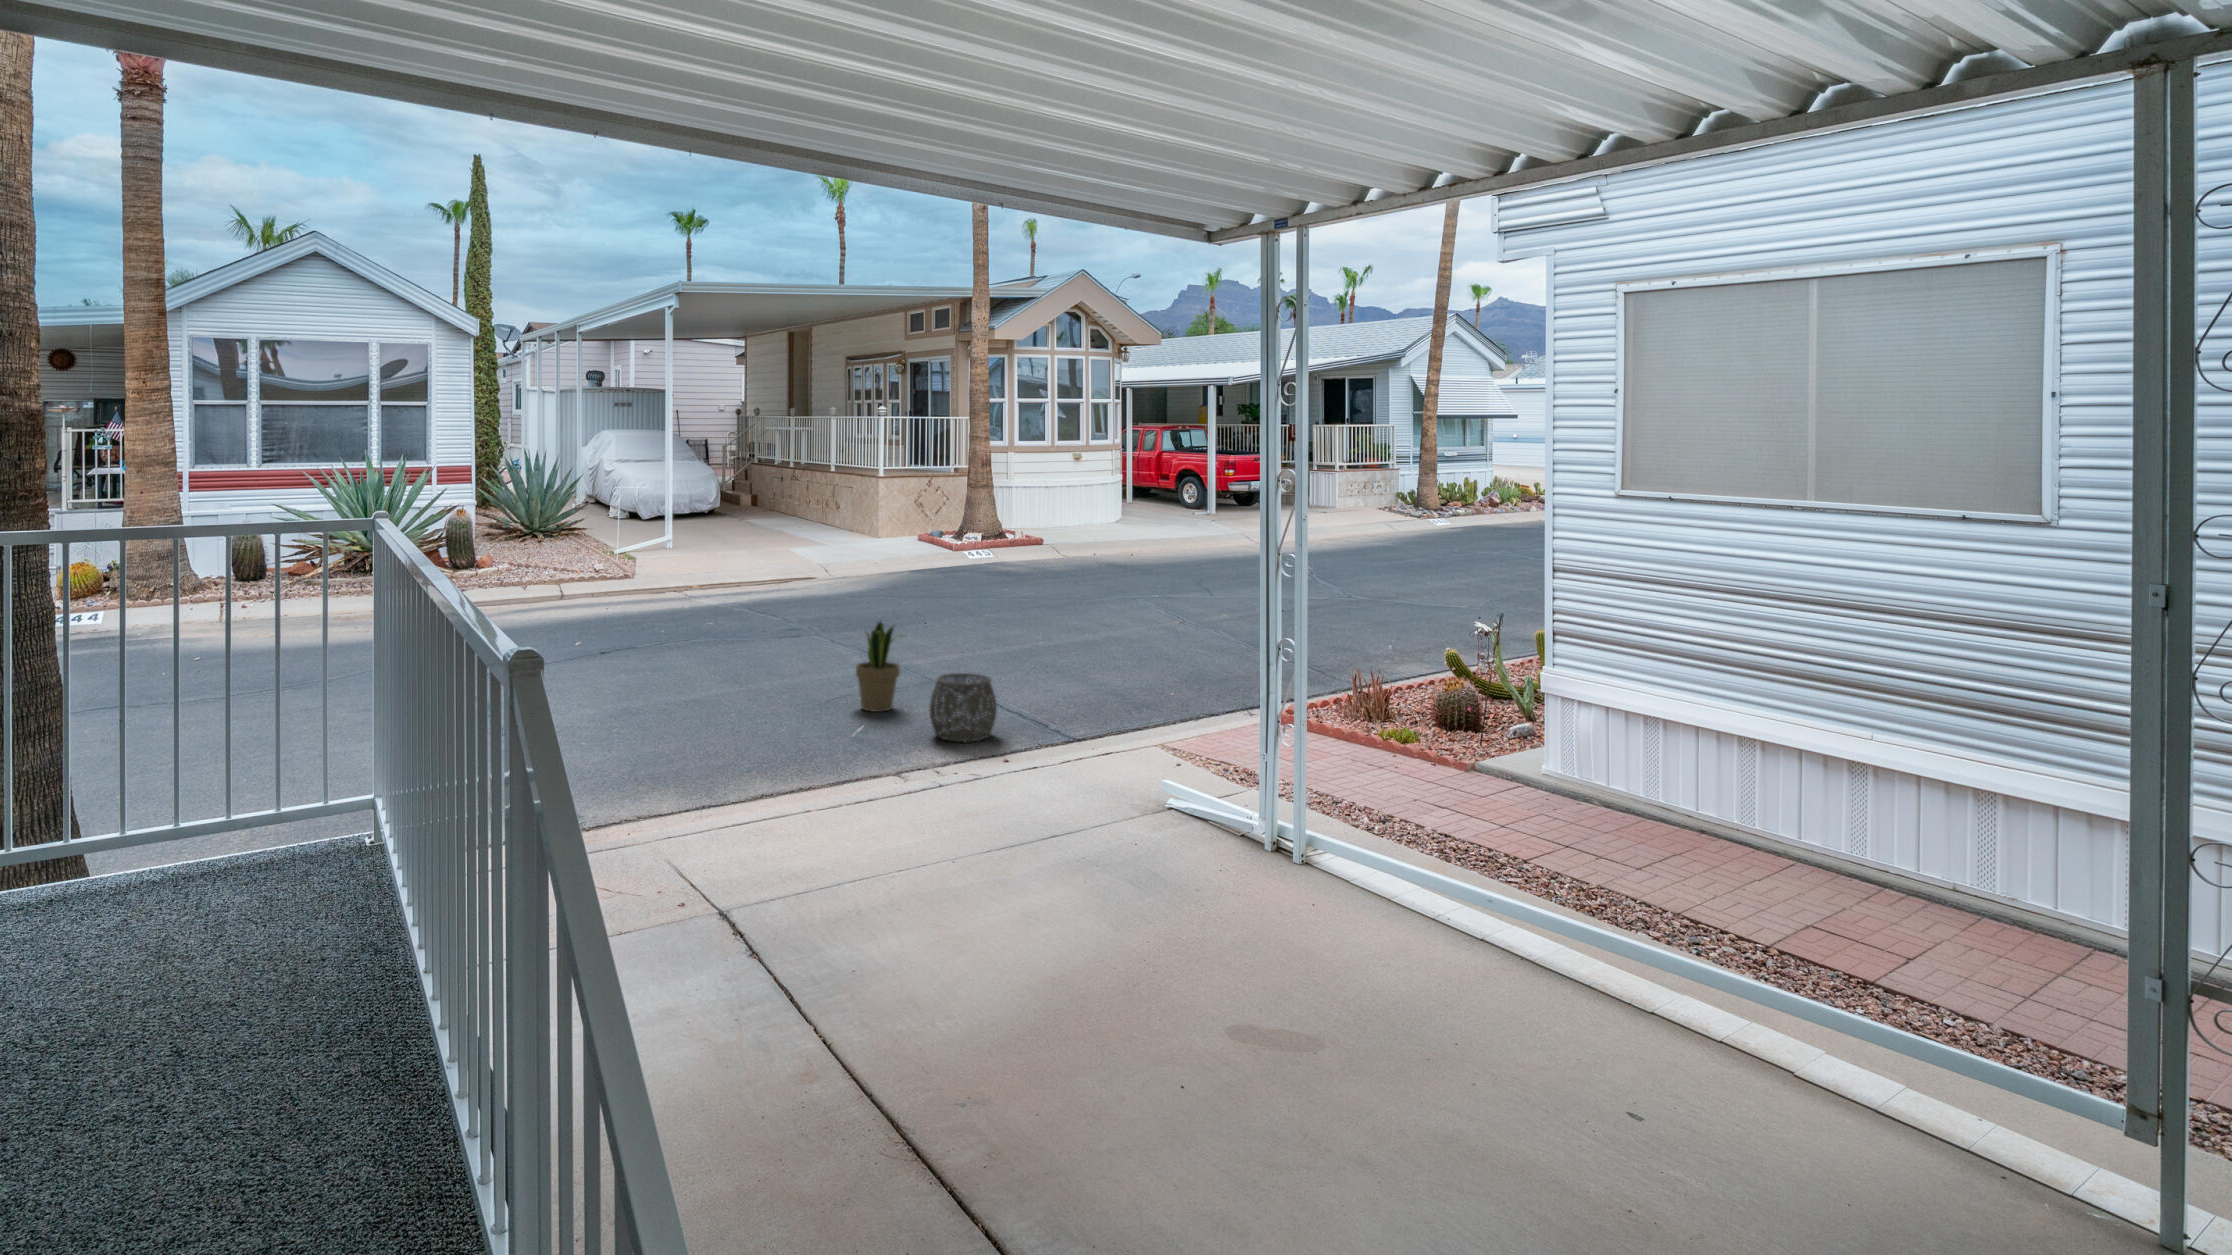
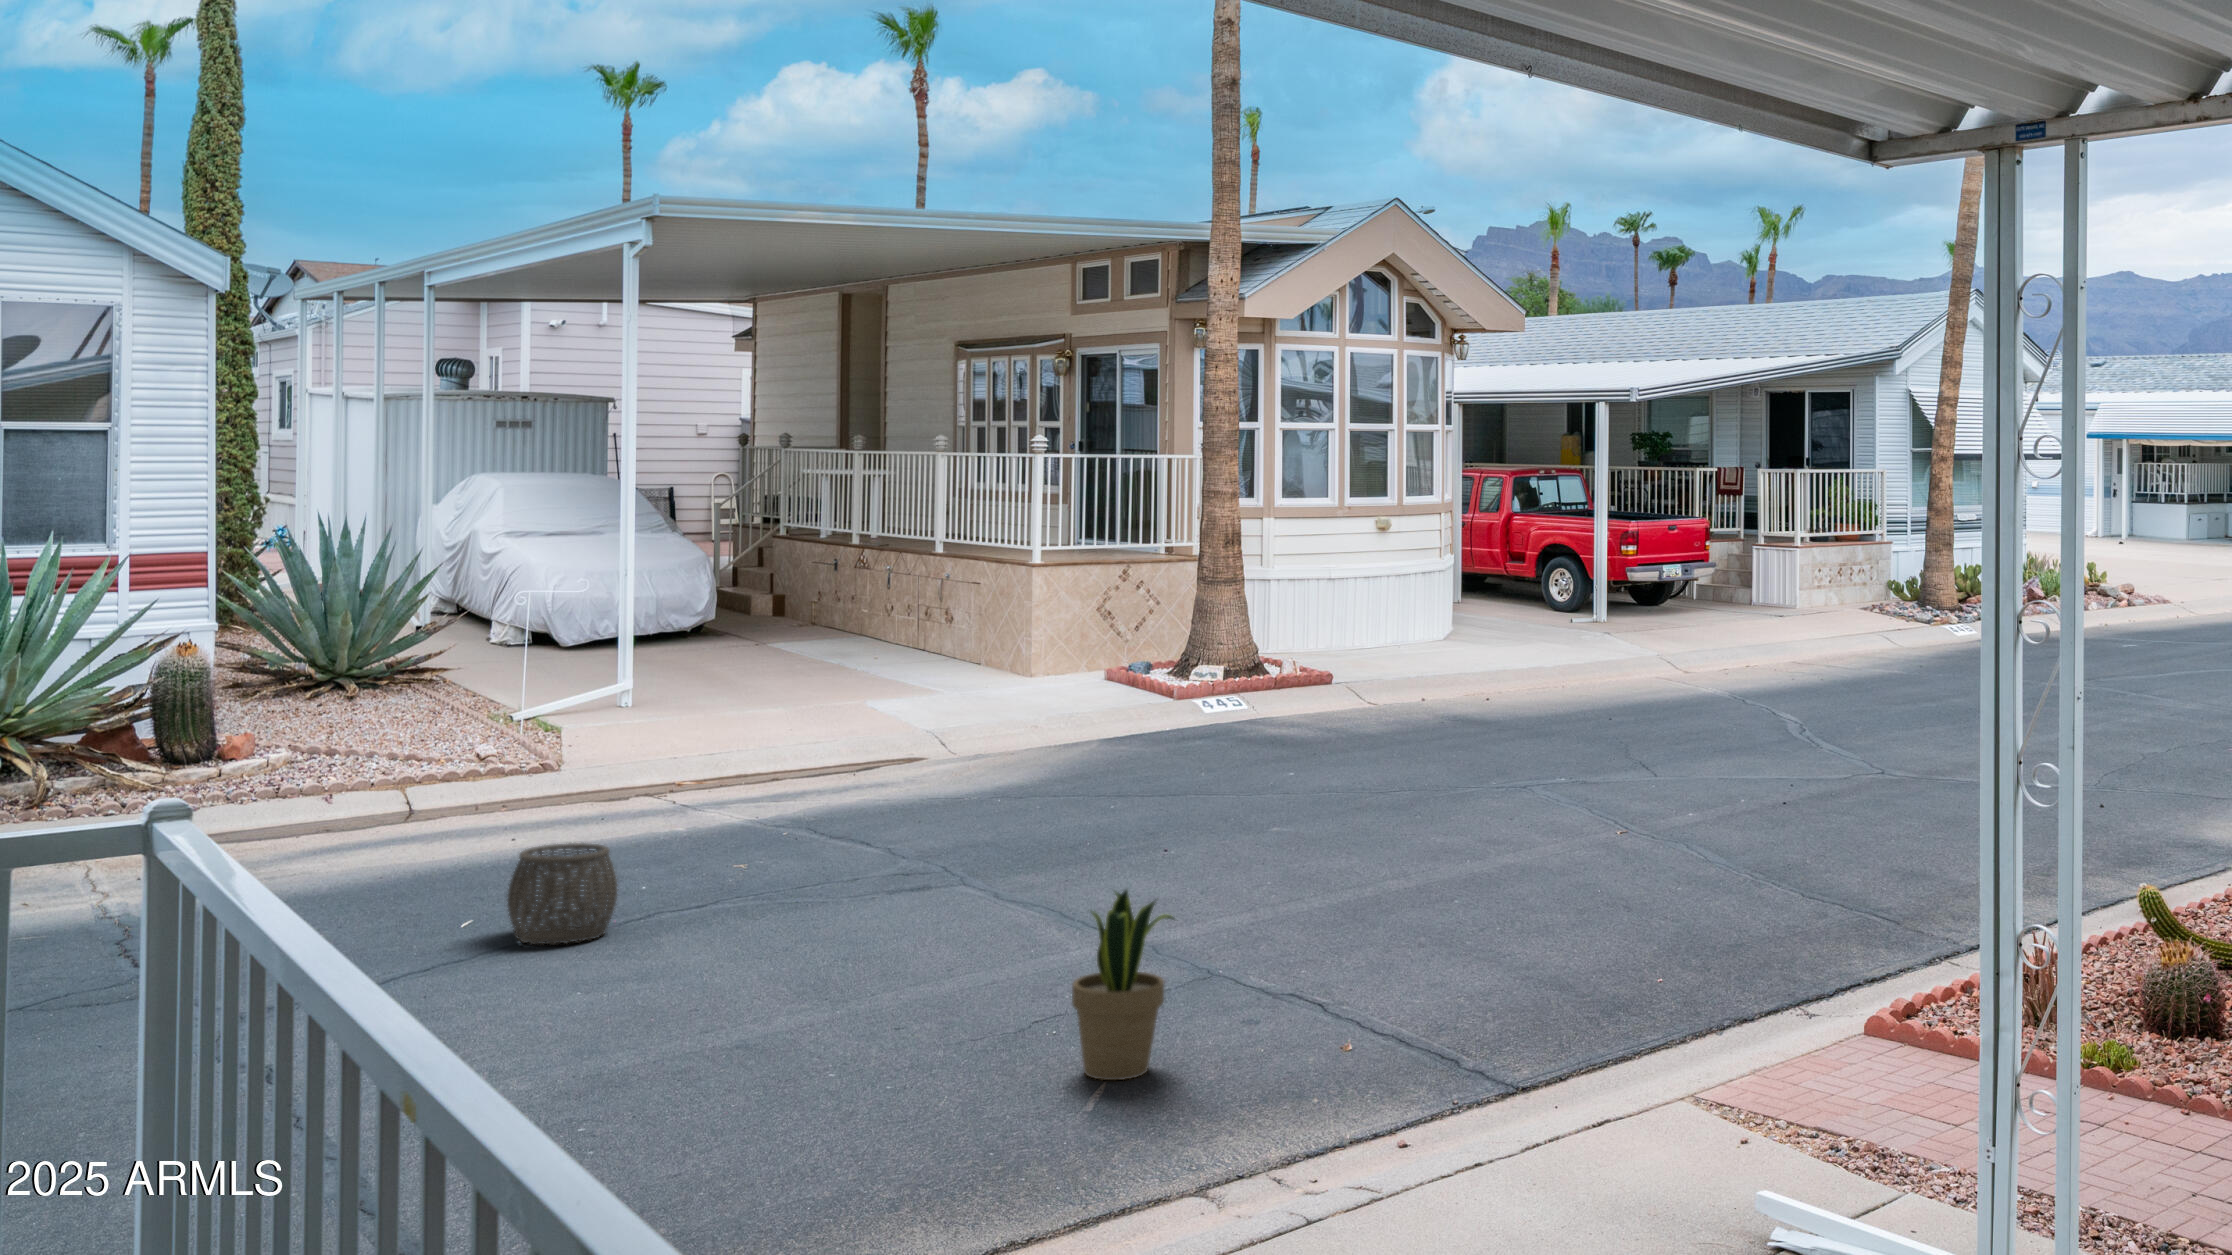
woven basket: present [929,673,997,742] -> present [507,843,618,945]

